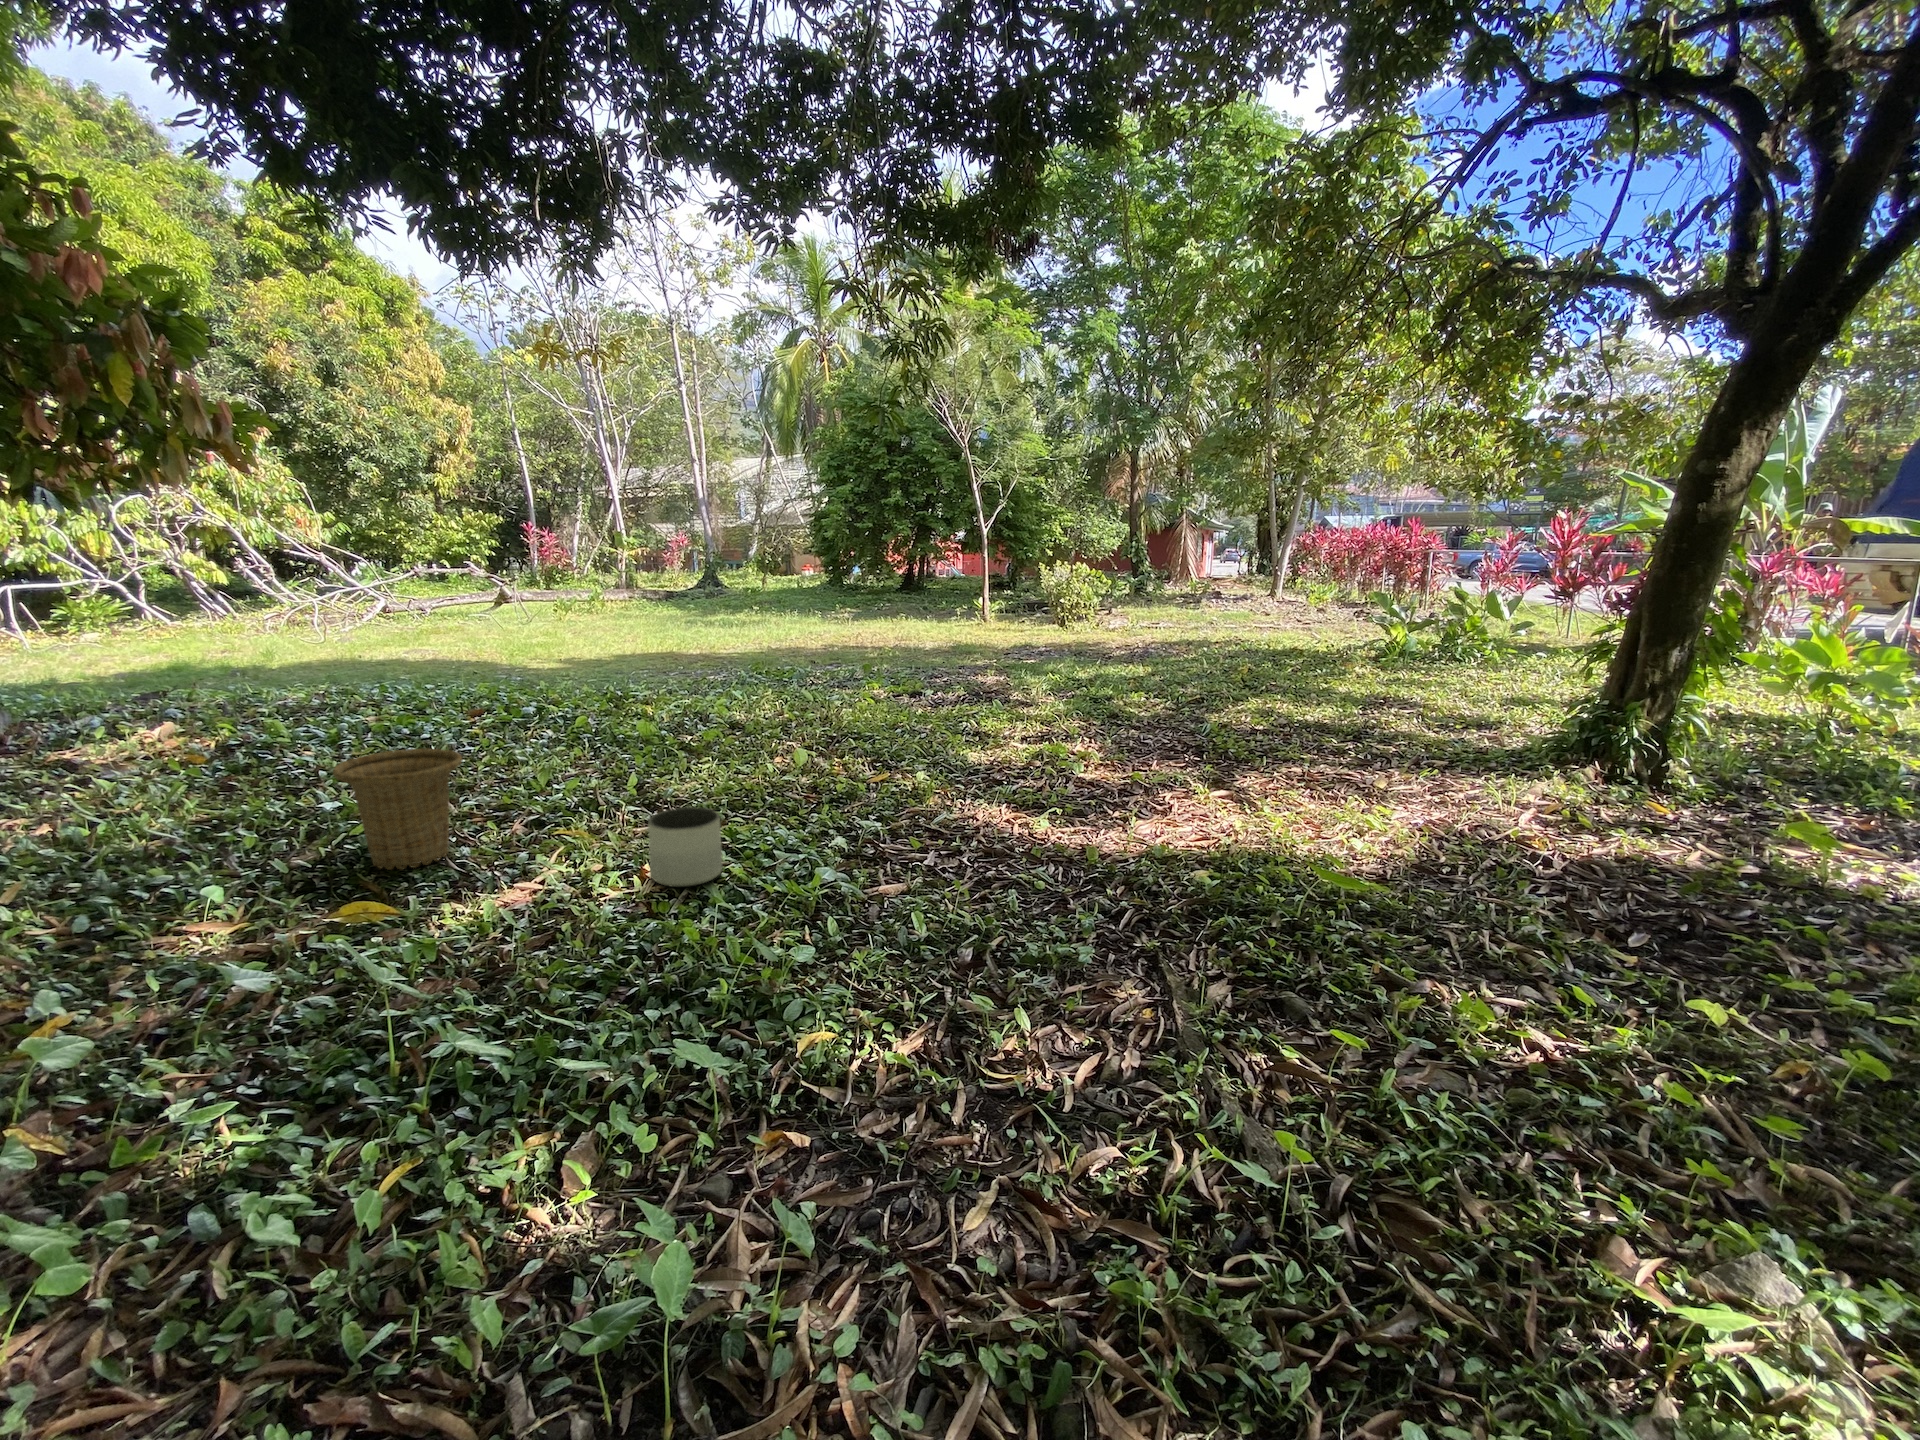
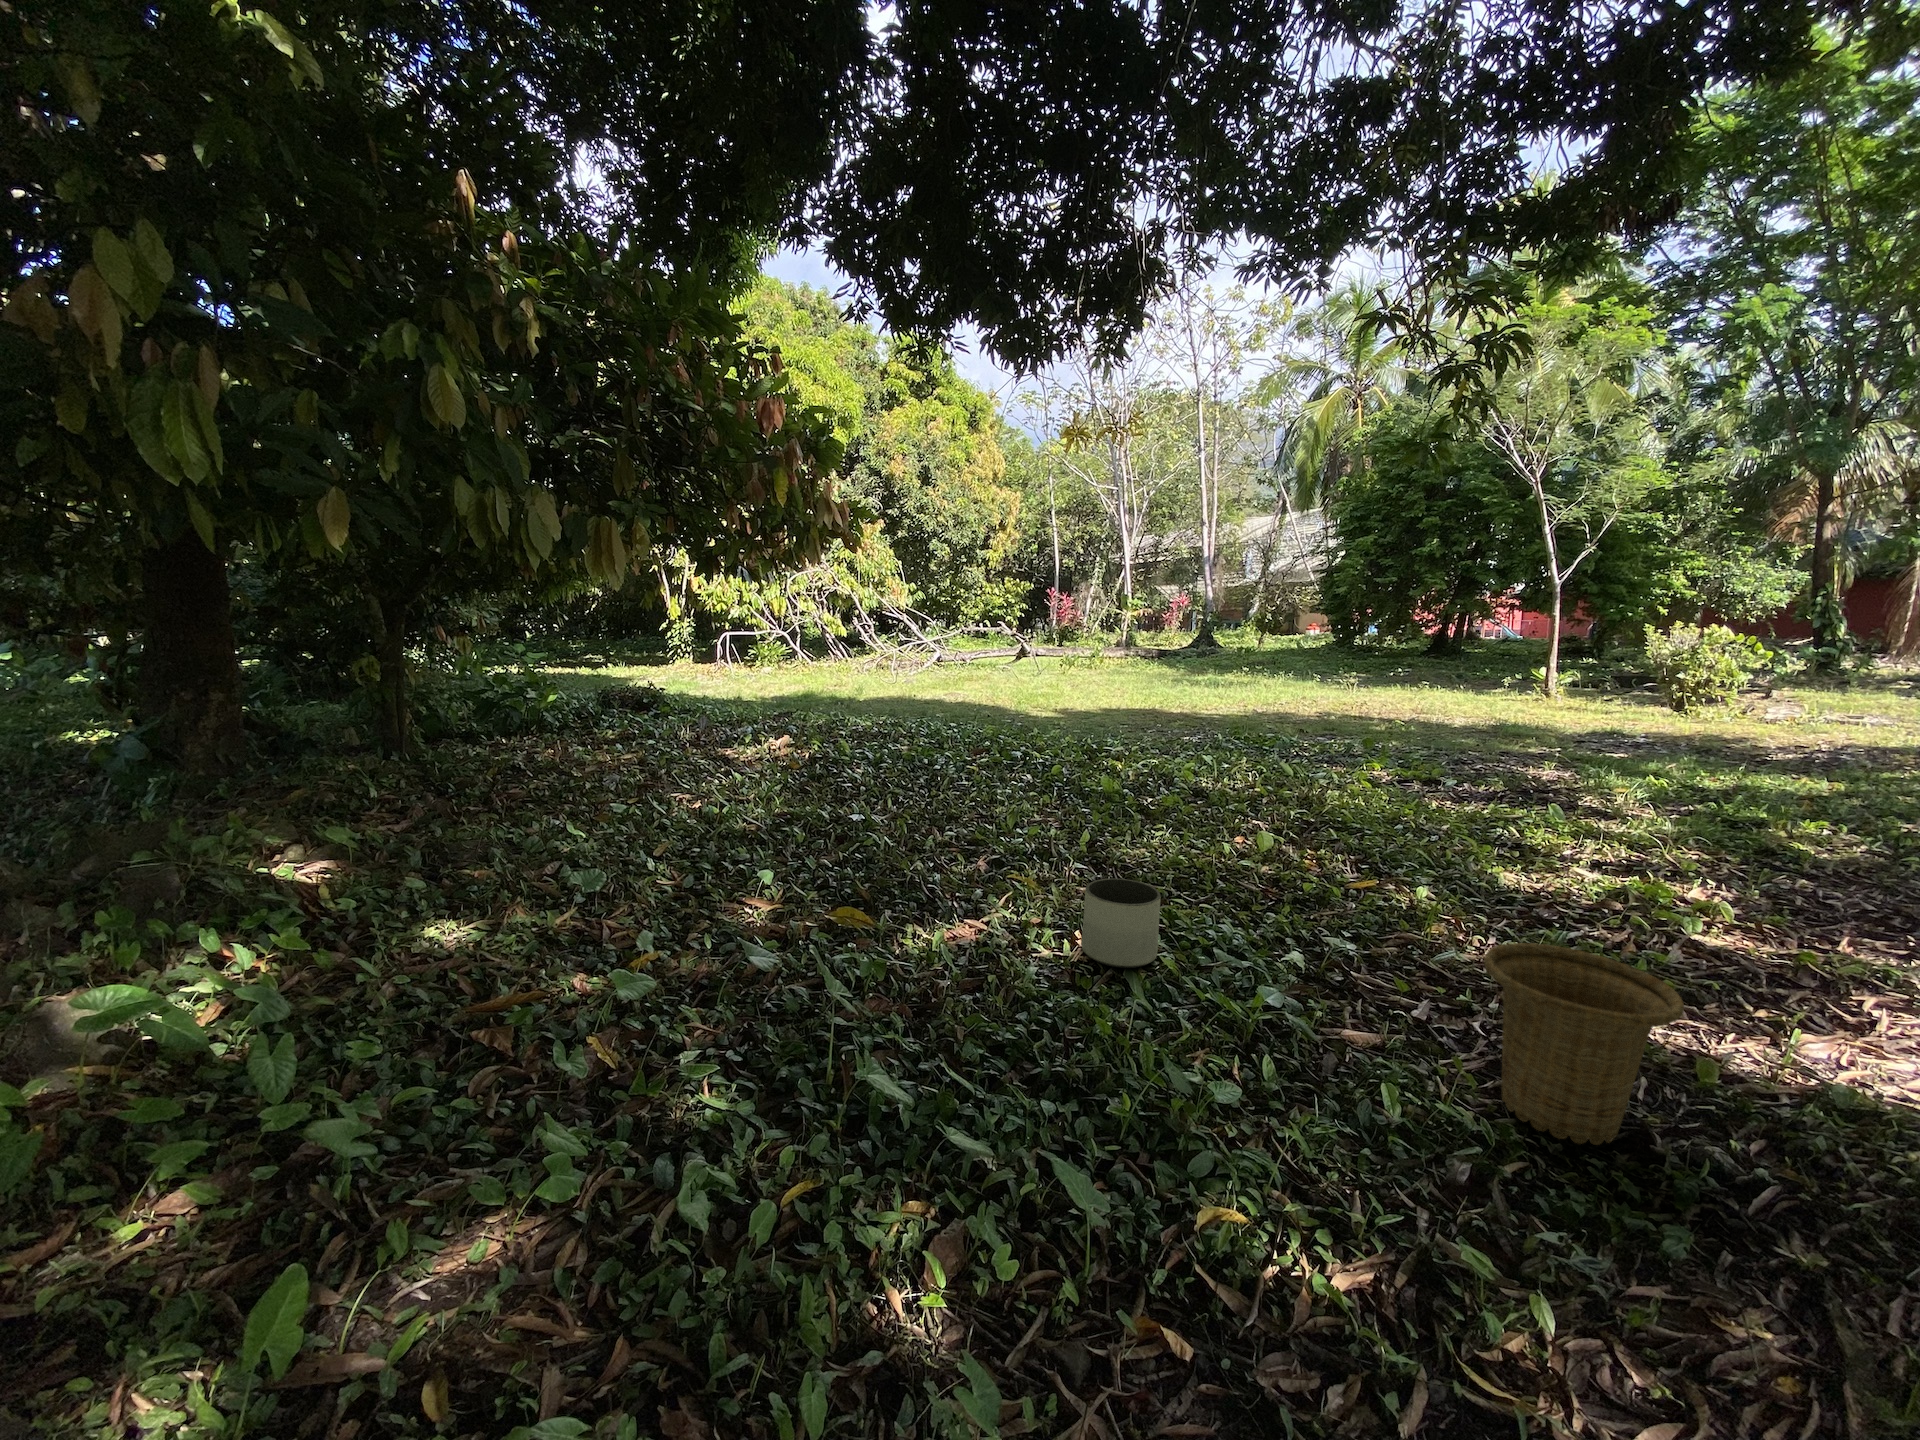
basket: present [333,749,462,870] -> present [1484,943,1684,1145]

